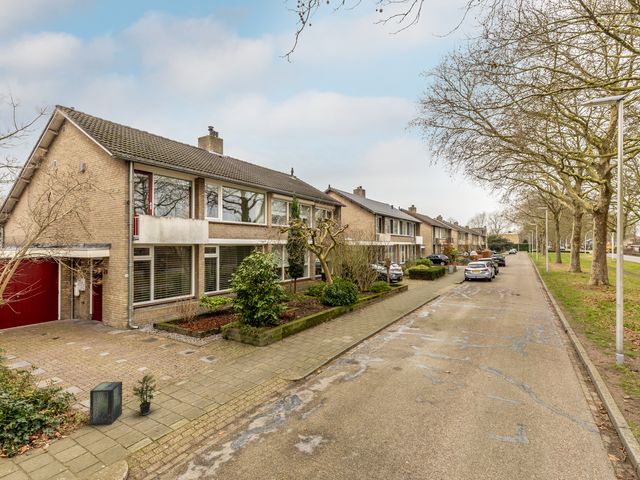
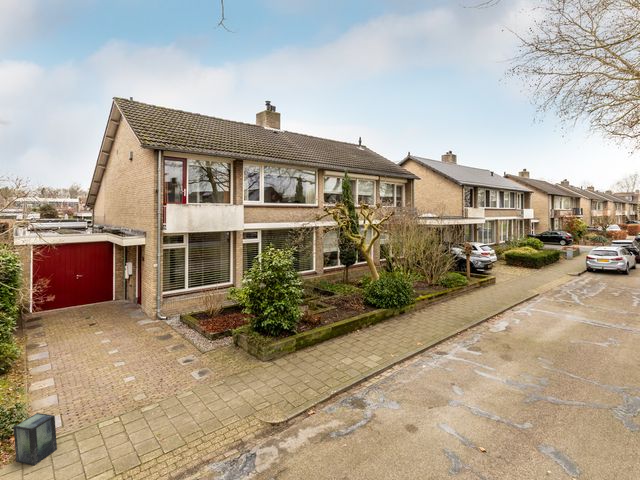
potted plant: present [133,374,156,415] -> none [59,409,89,457]

